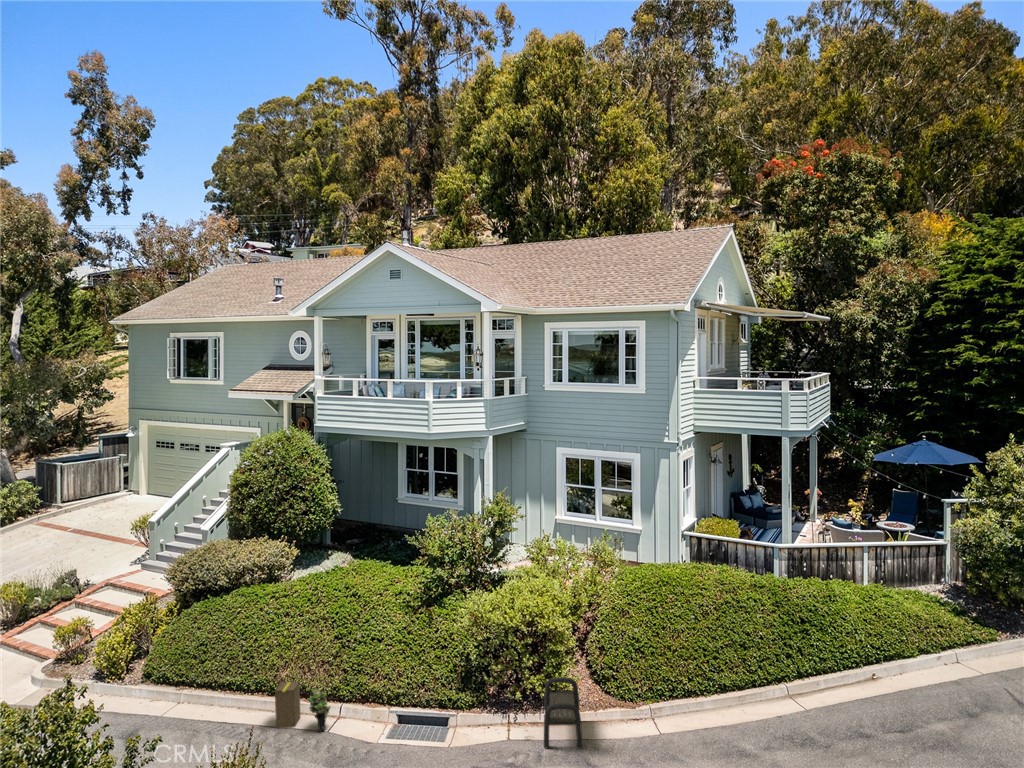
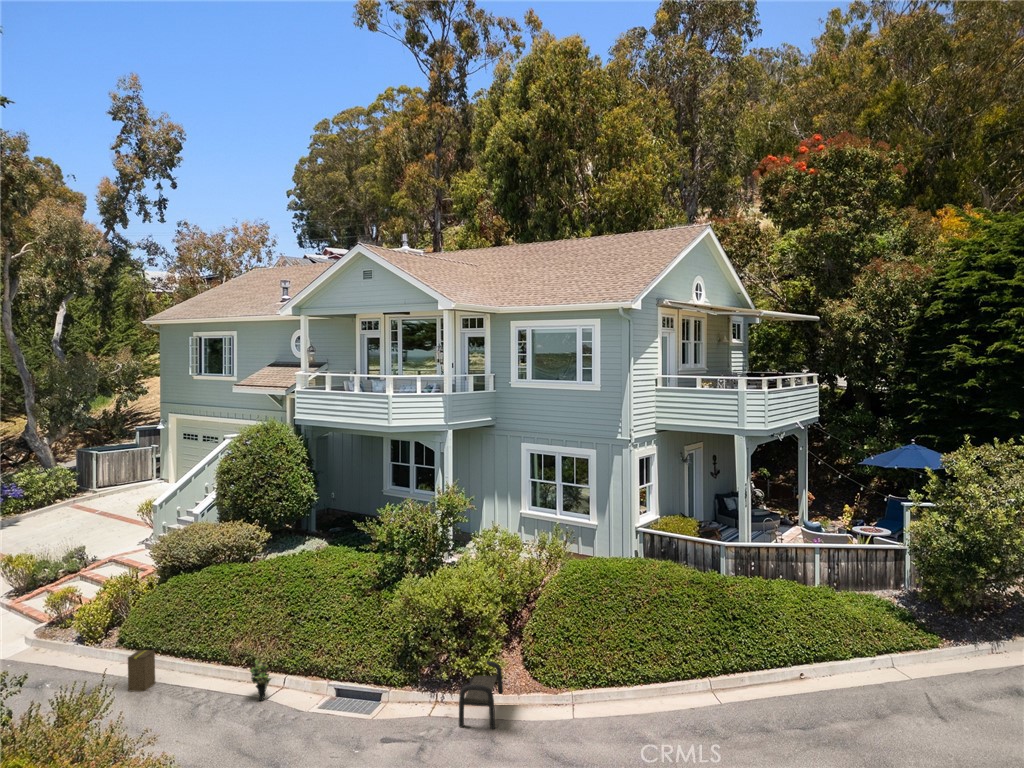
cardboard box: present [275,681,300,728] -> present [128,650,155,692]

